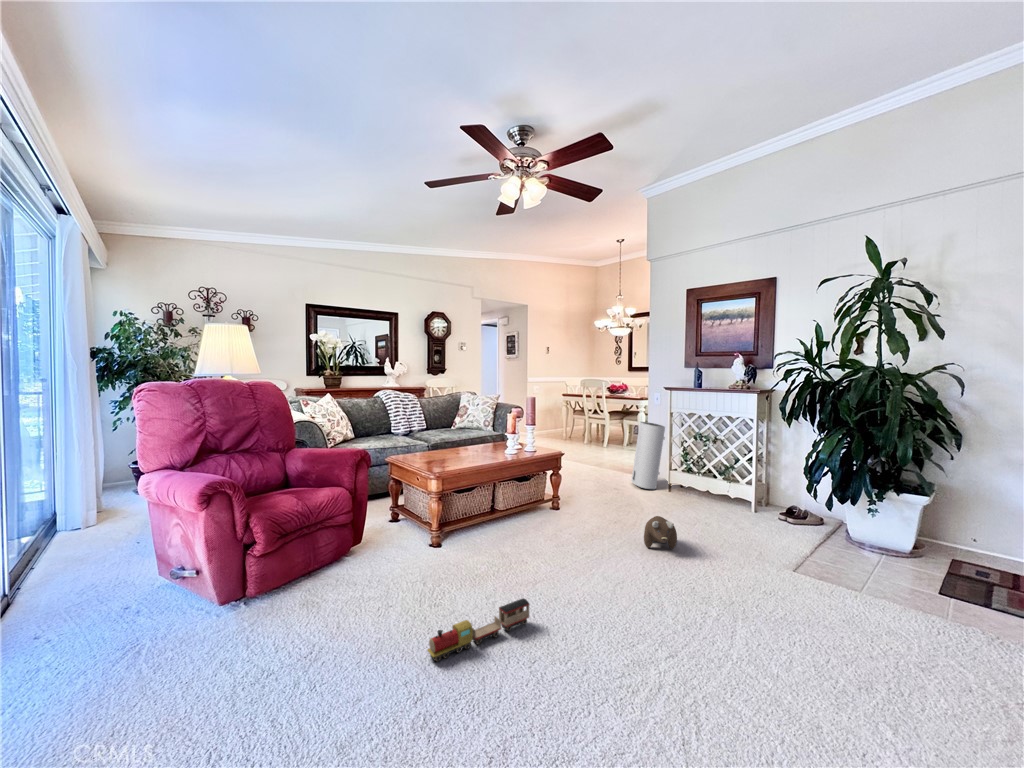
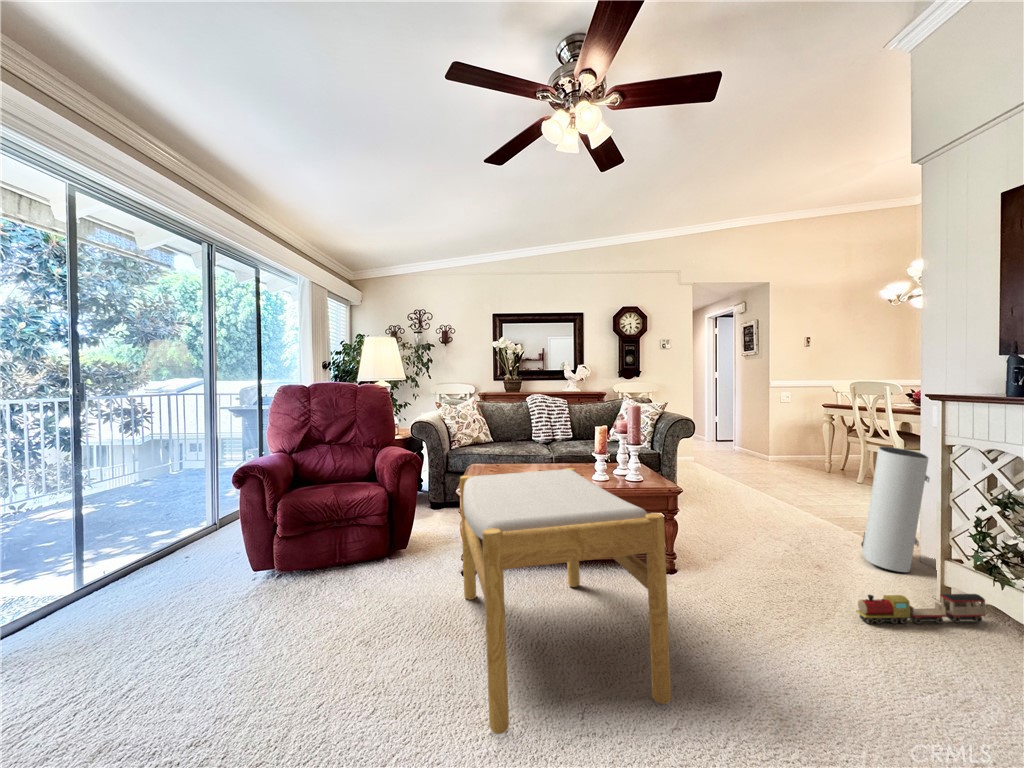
footstool: none [458,449,634,601] -> present [460,468,671,734]
plush toy: present [644,516,677,549] -> none [737,623,809,702]
toy train: present [427,598,529,662] -> present [856,594,986,624]

